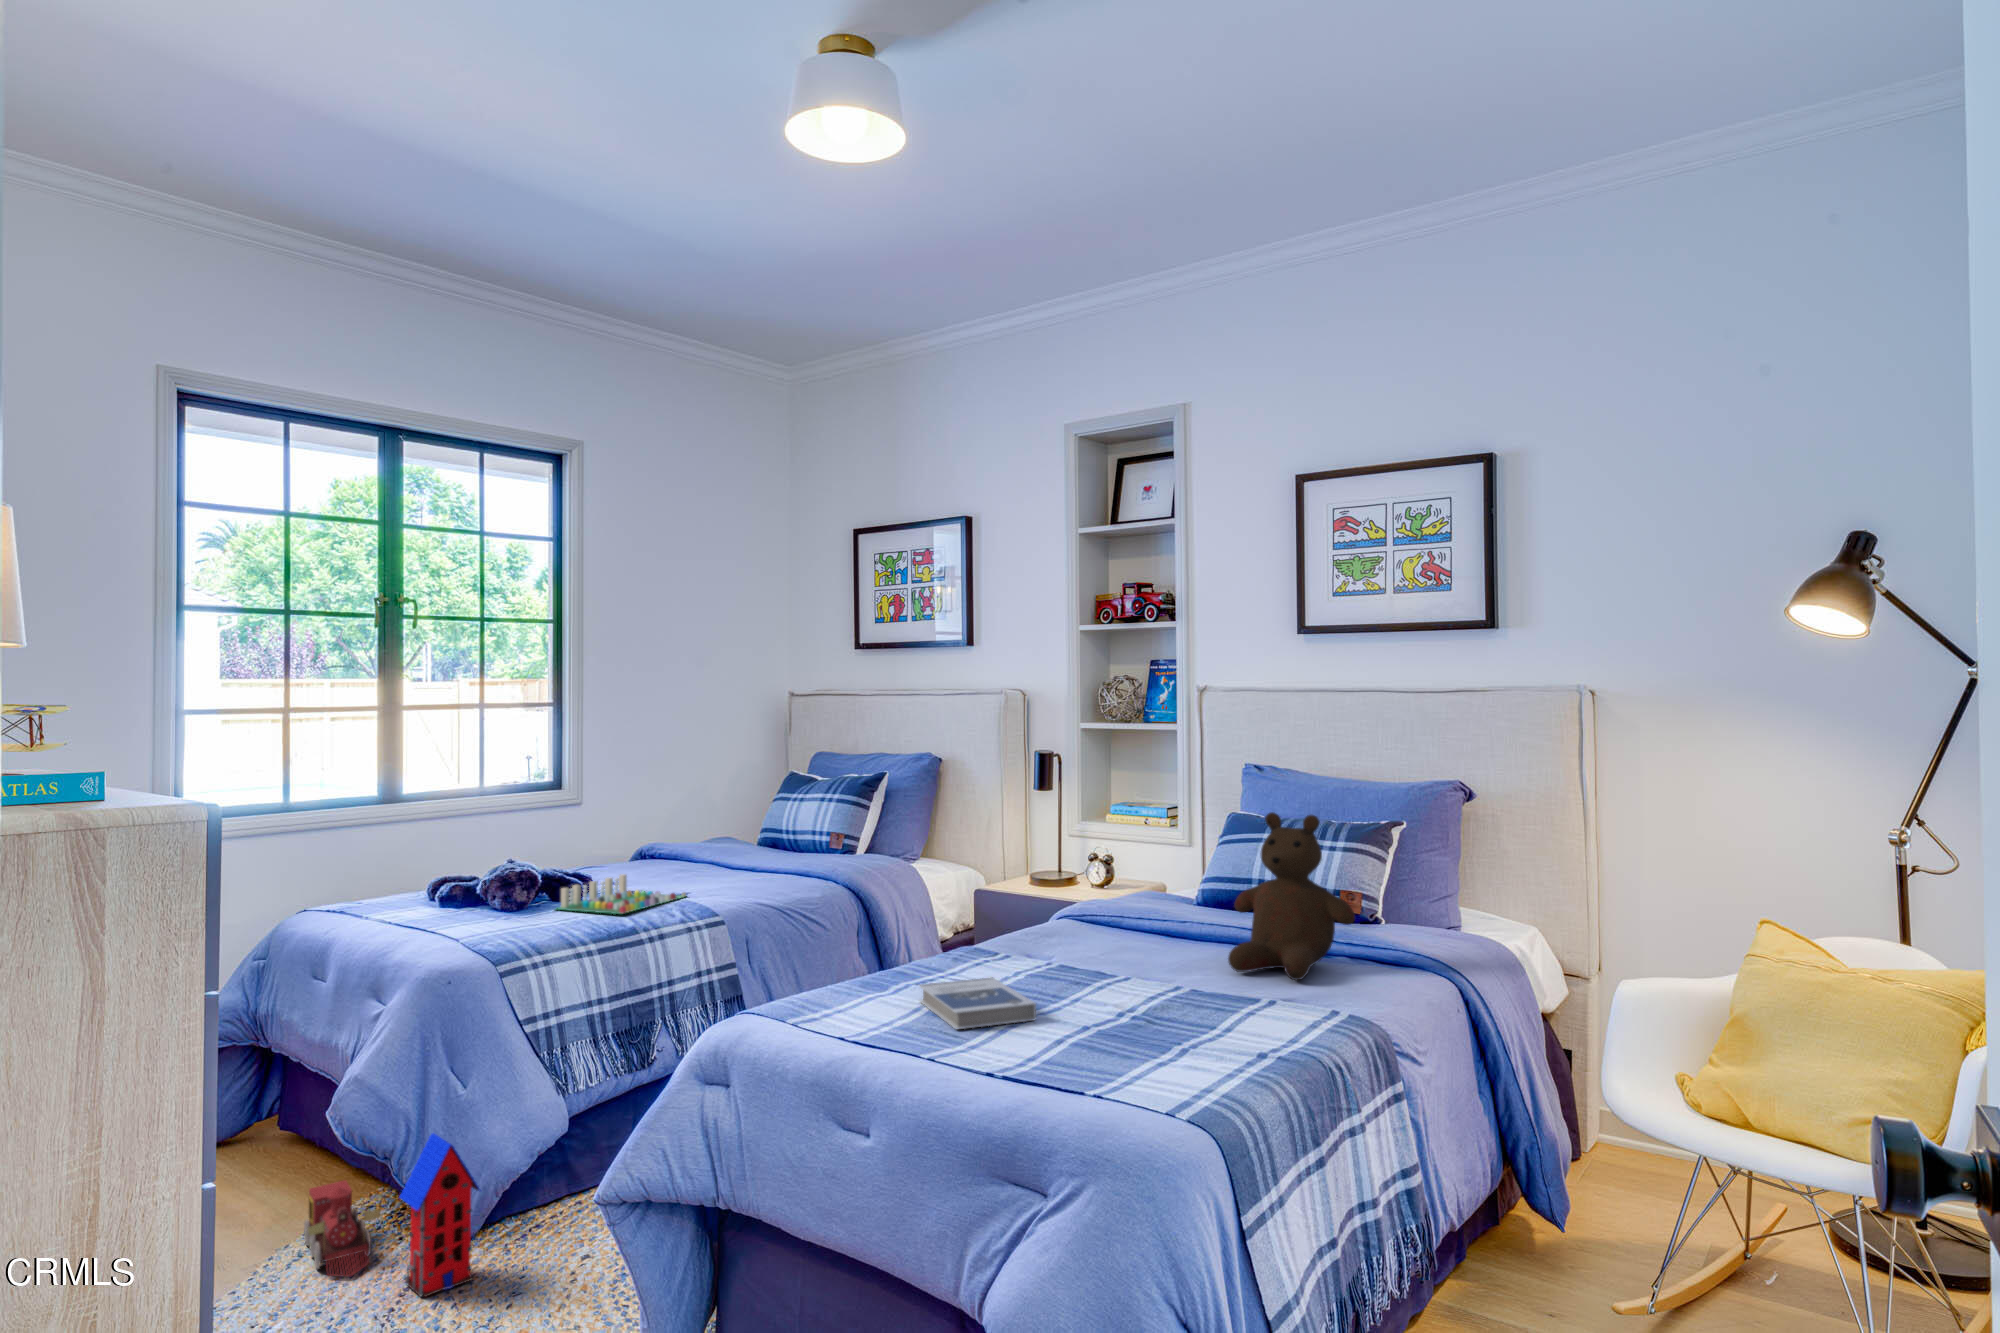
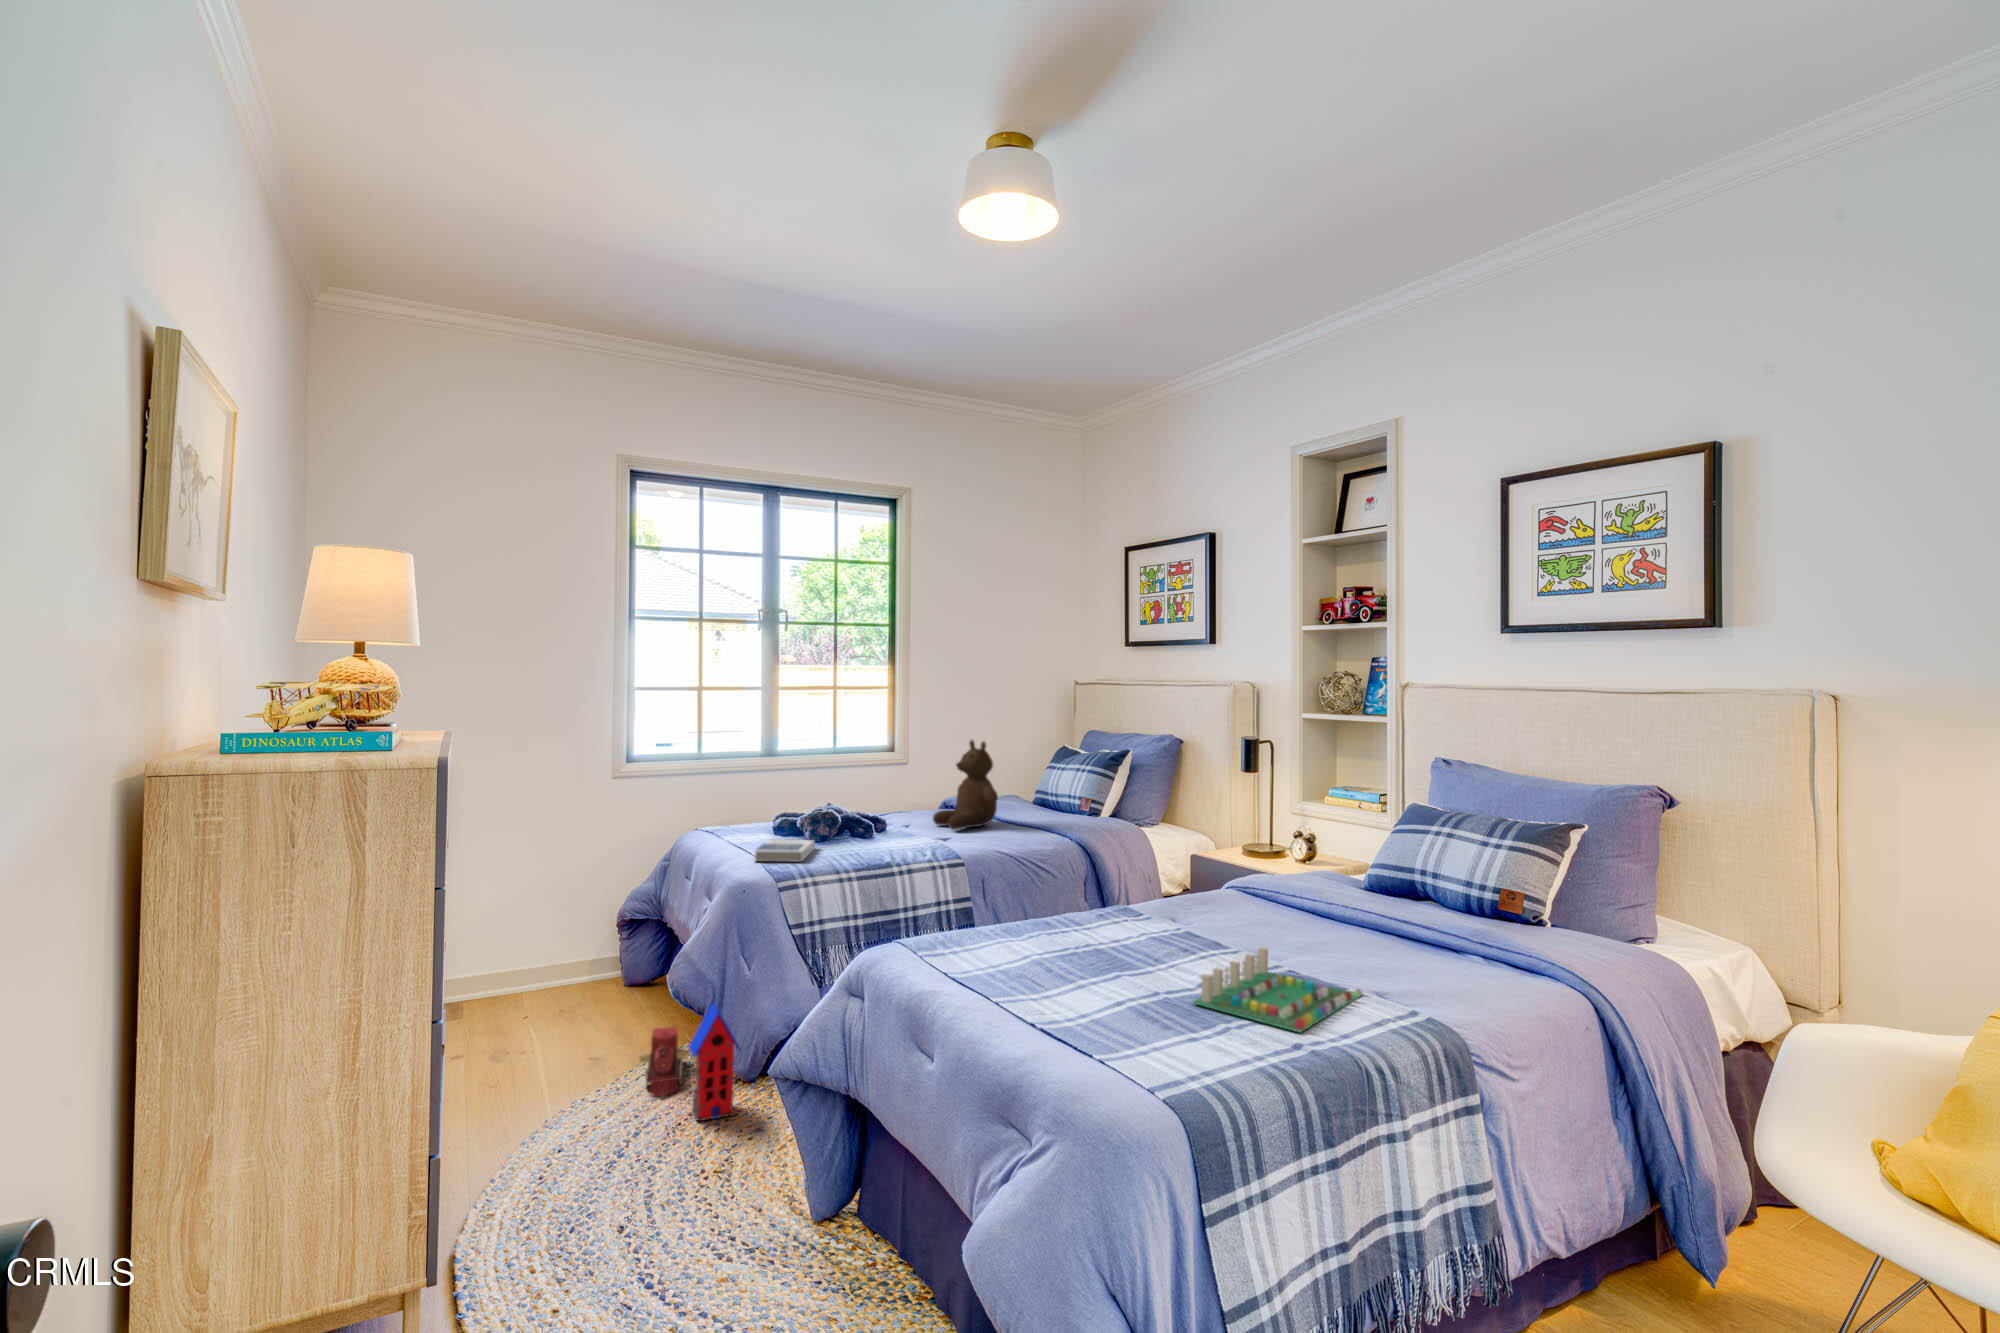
teddy bear: present [1228,812,1355,980] -> present [933,740,998,830]
board game: present [556,874,687,914] -> present [1193,947,1362,1032]
hardback book: present [920,978,1036,1029] -> present [753,839,815,861]

